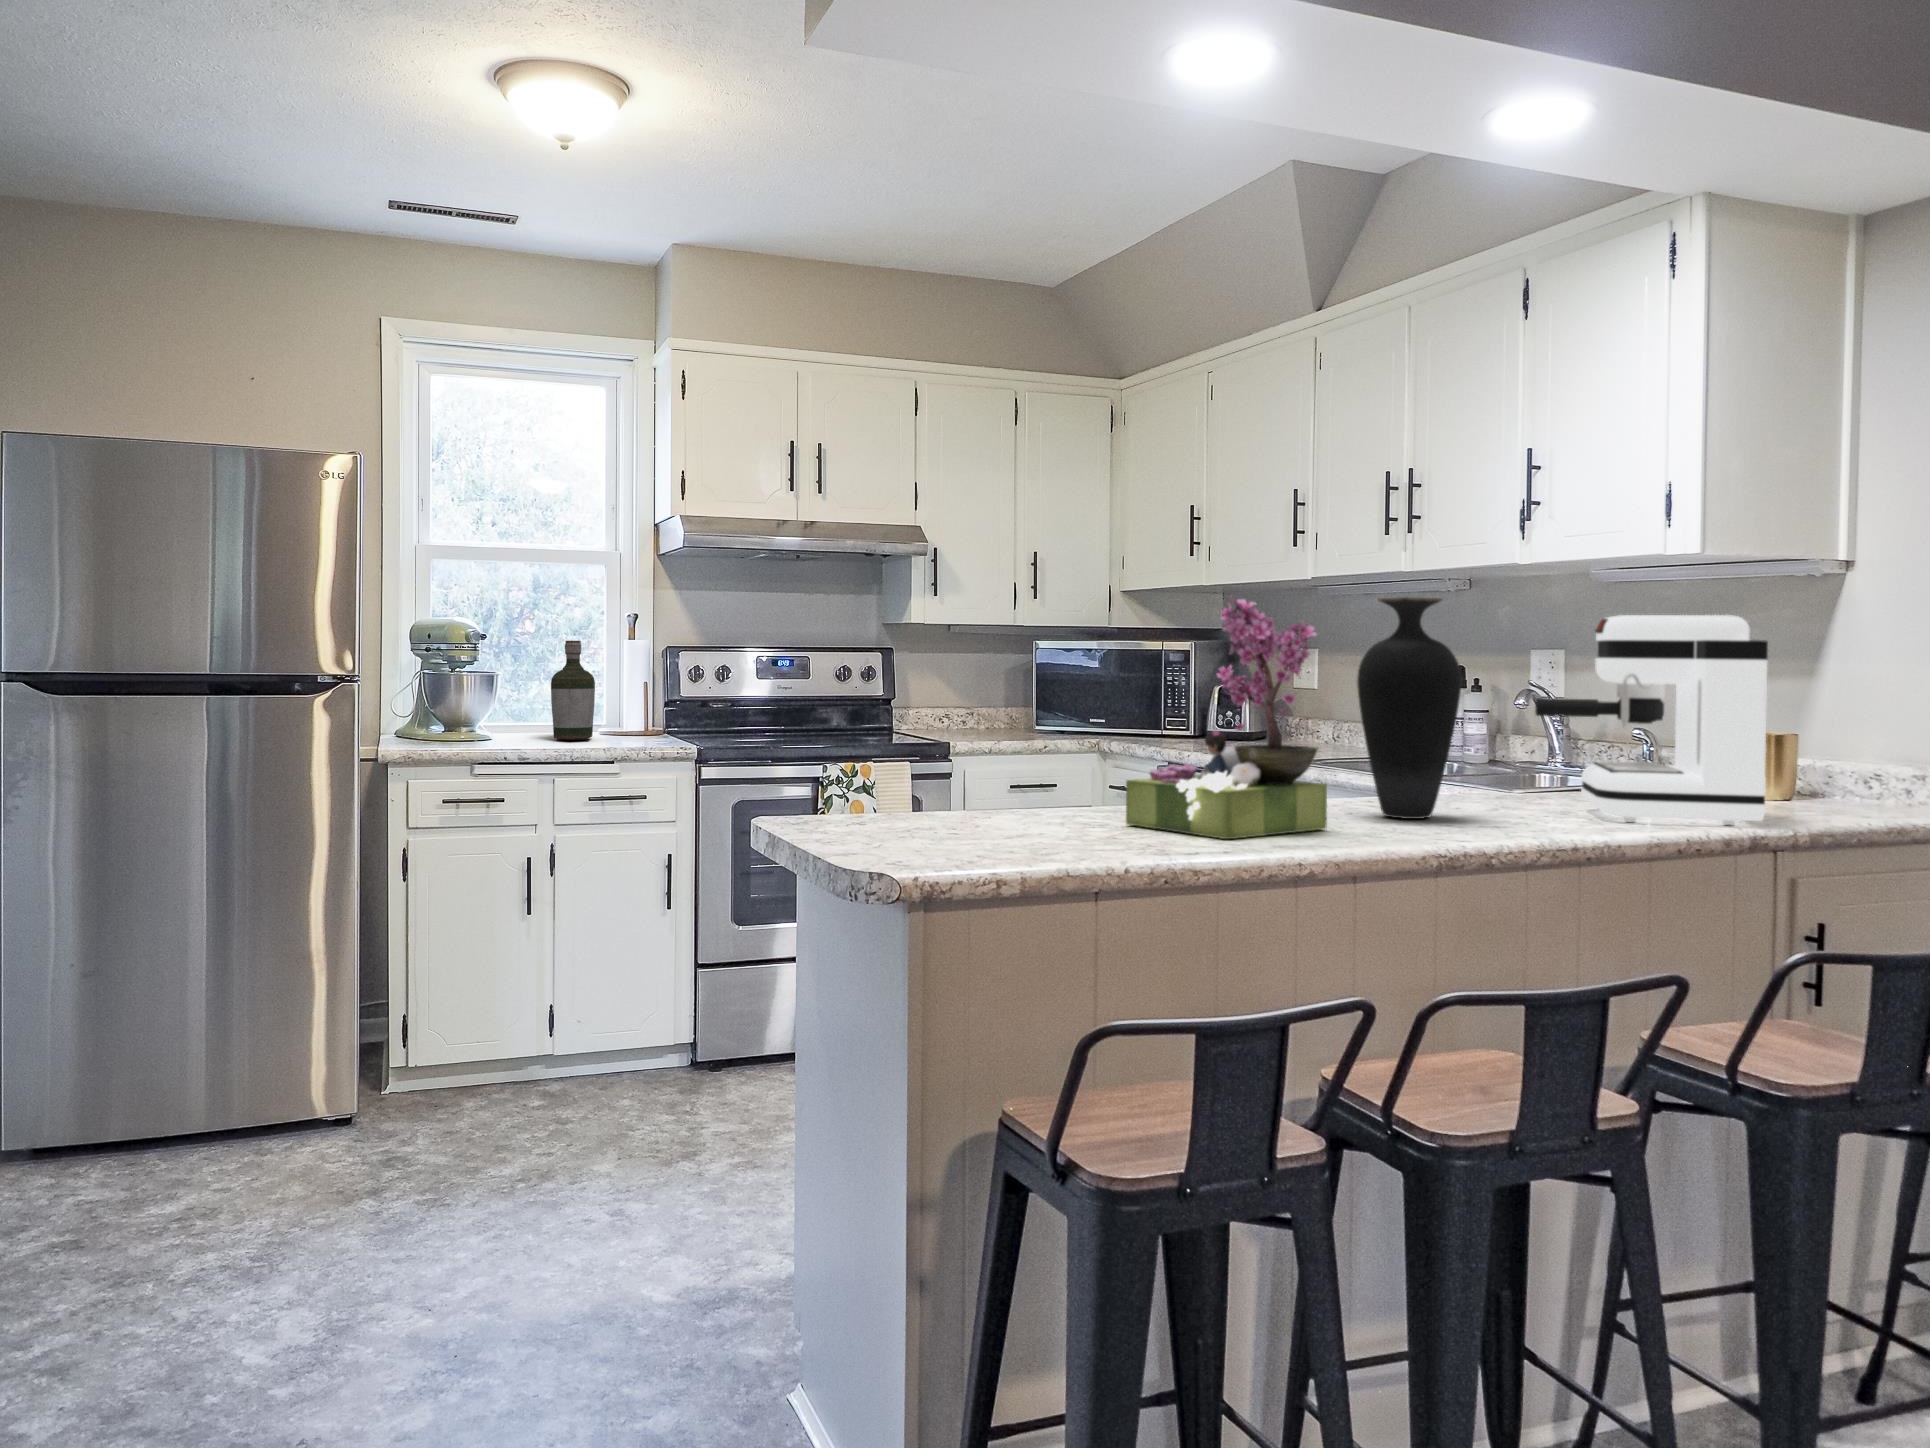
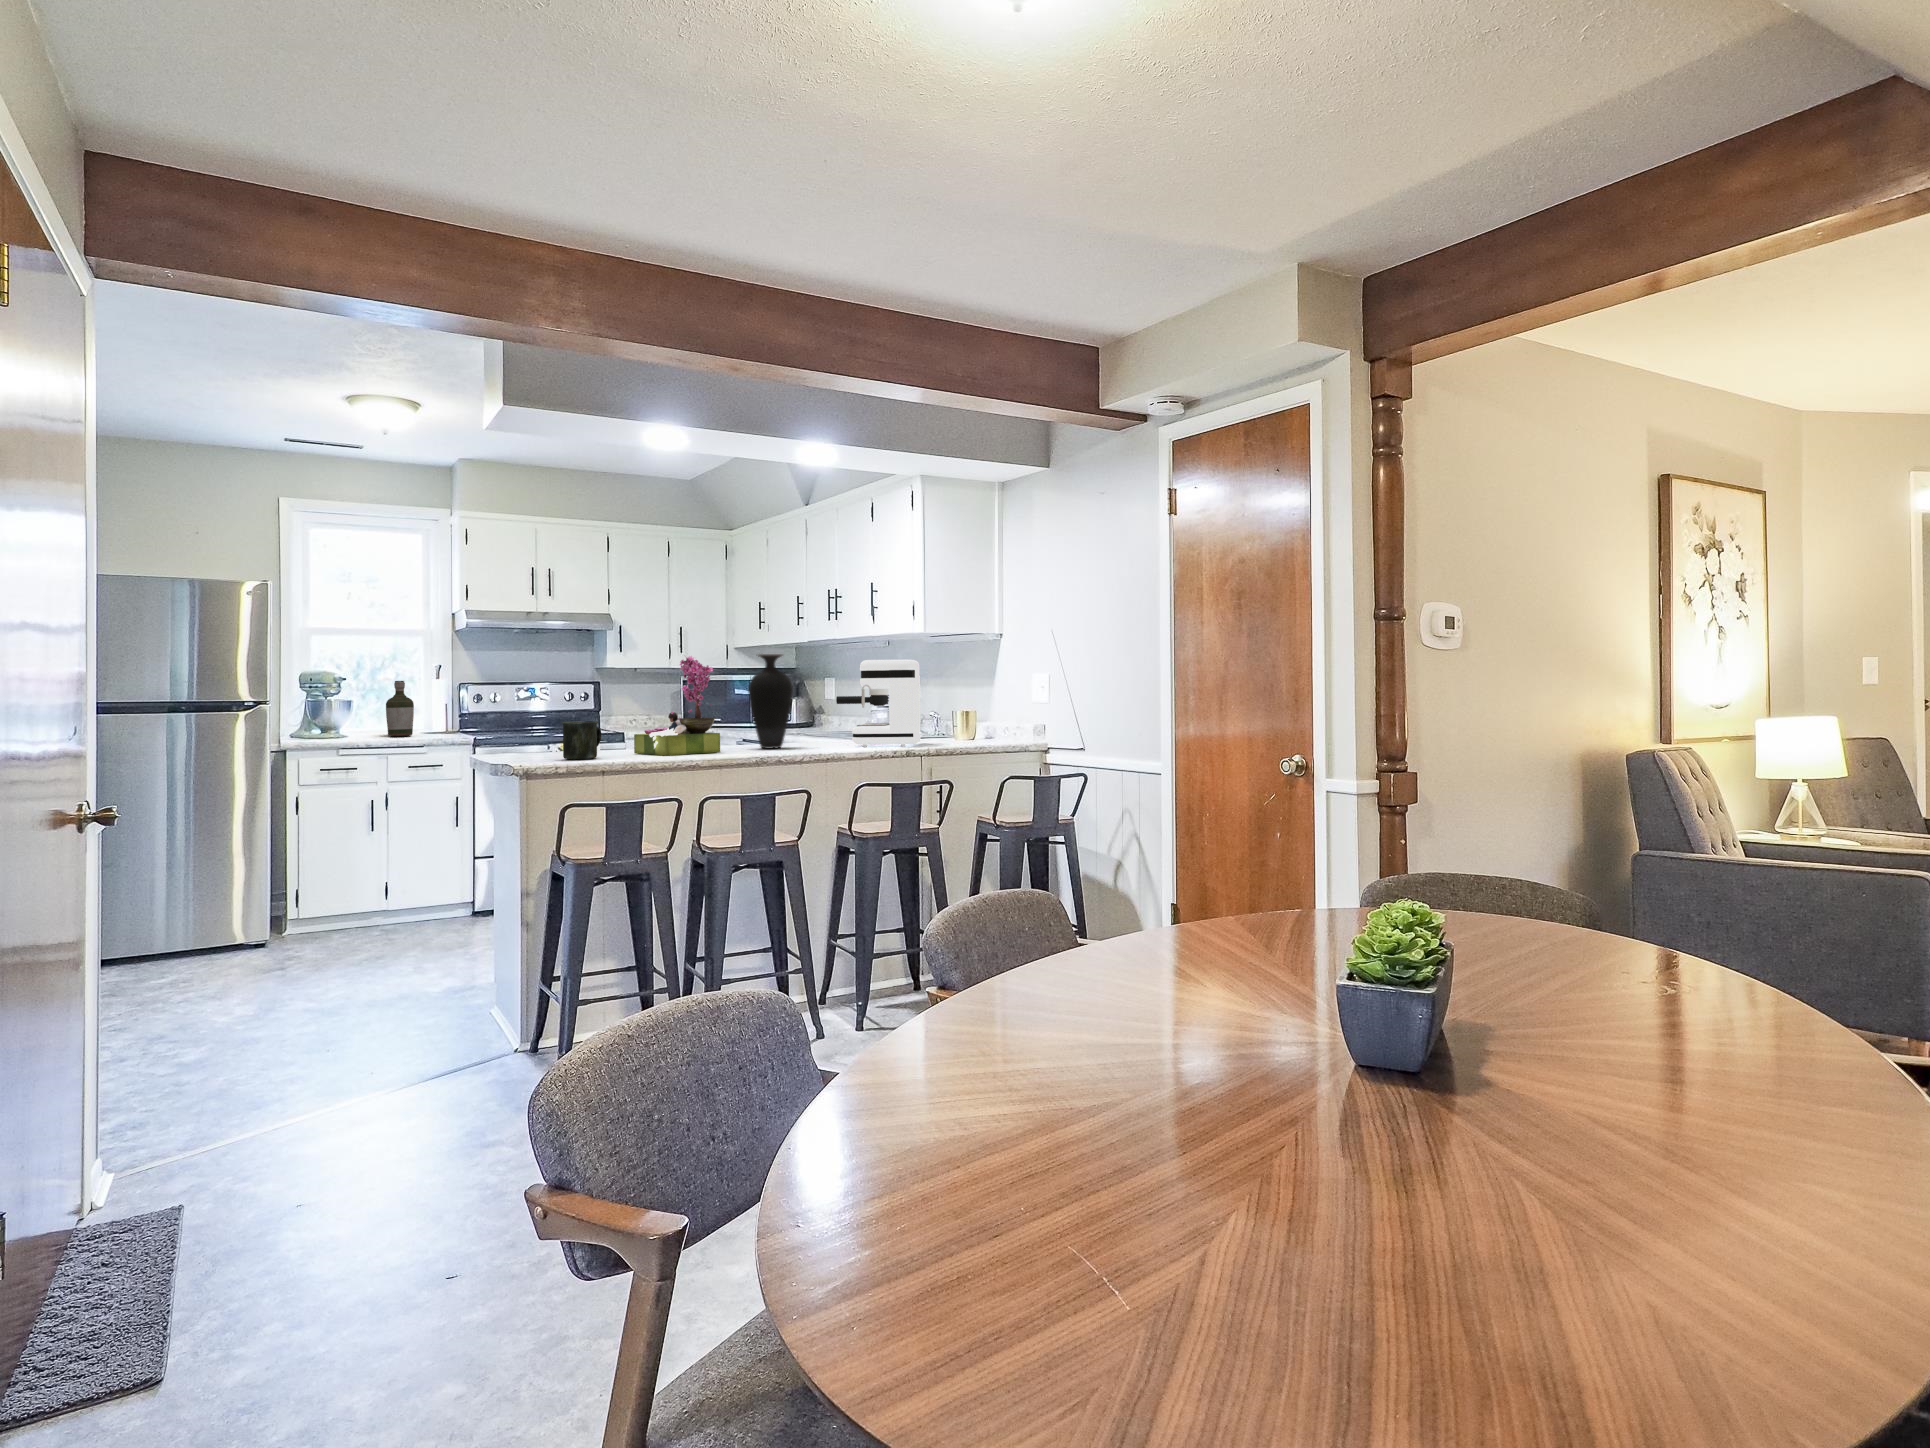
mug: none [1000,751,1082,847] -> present [562,721,601,759]

